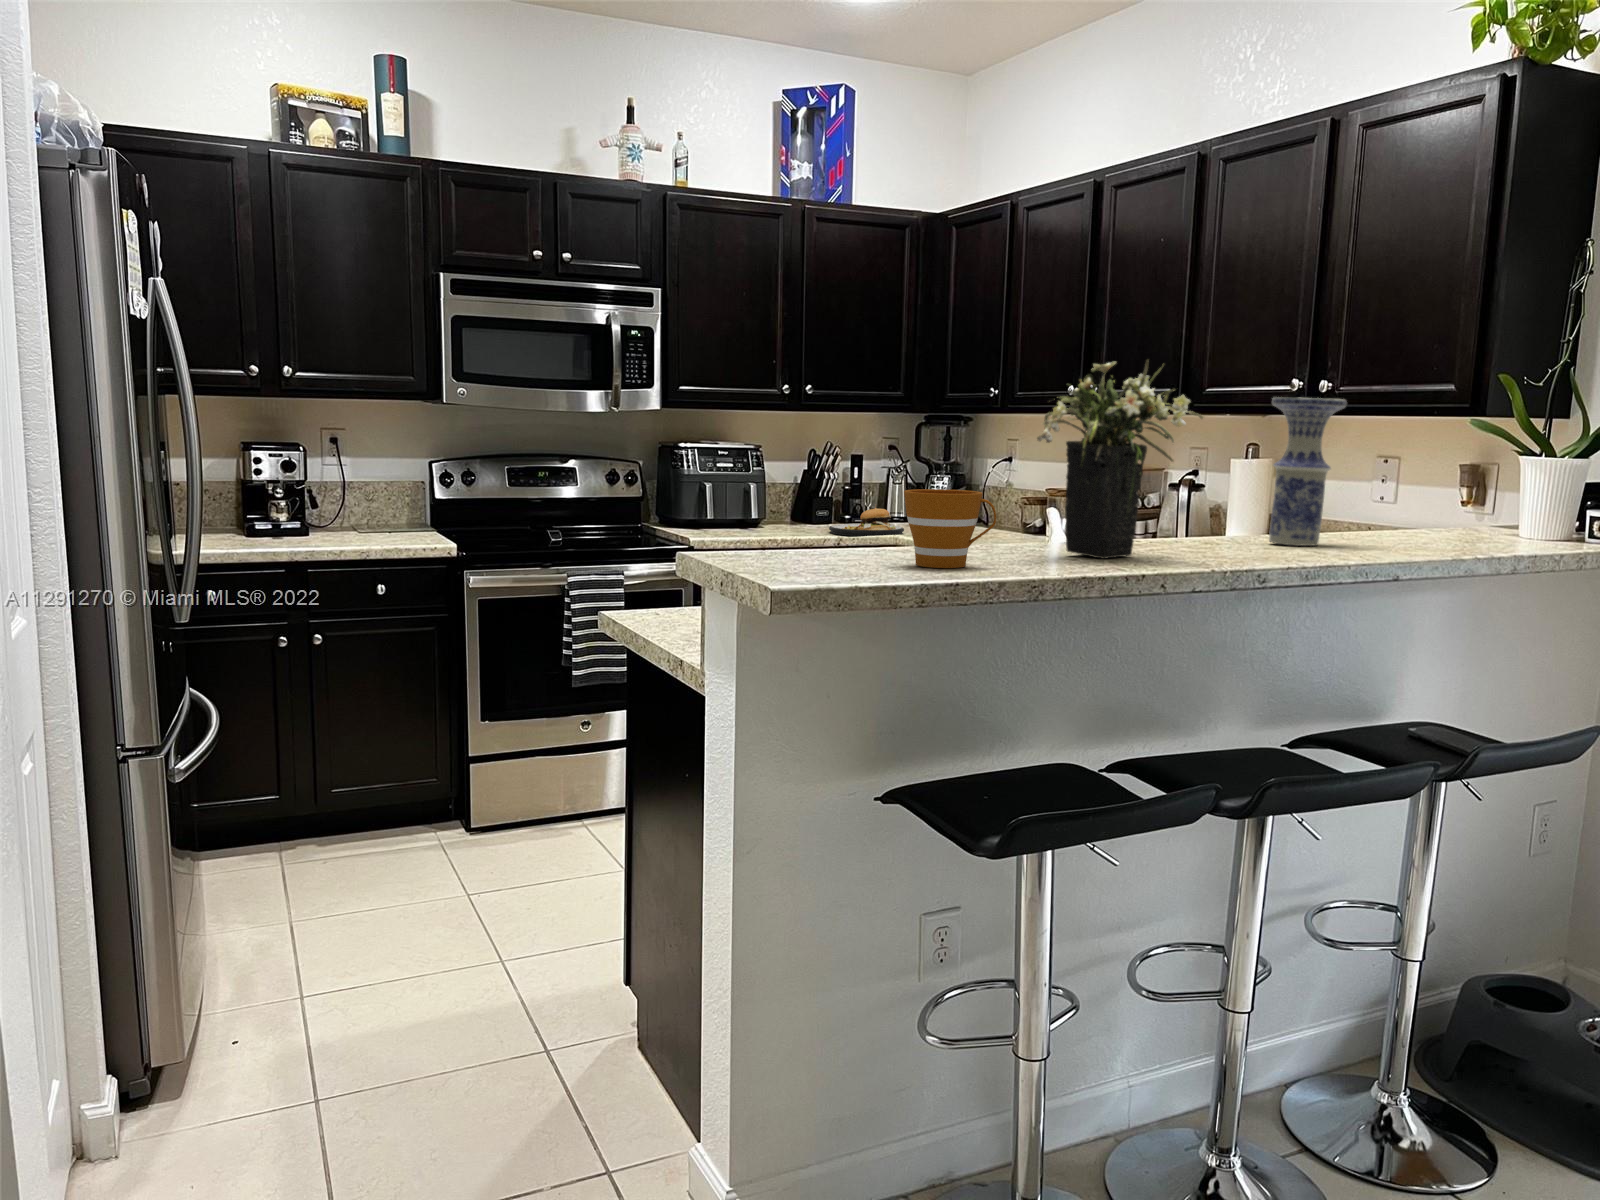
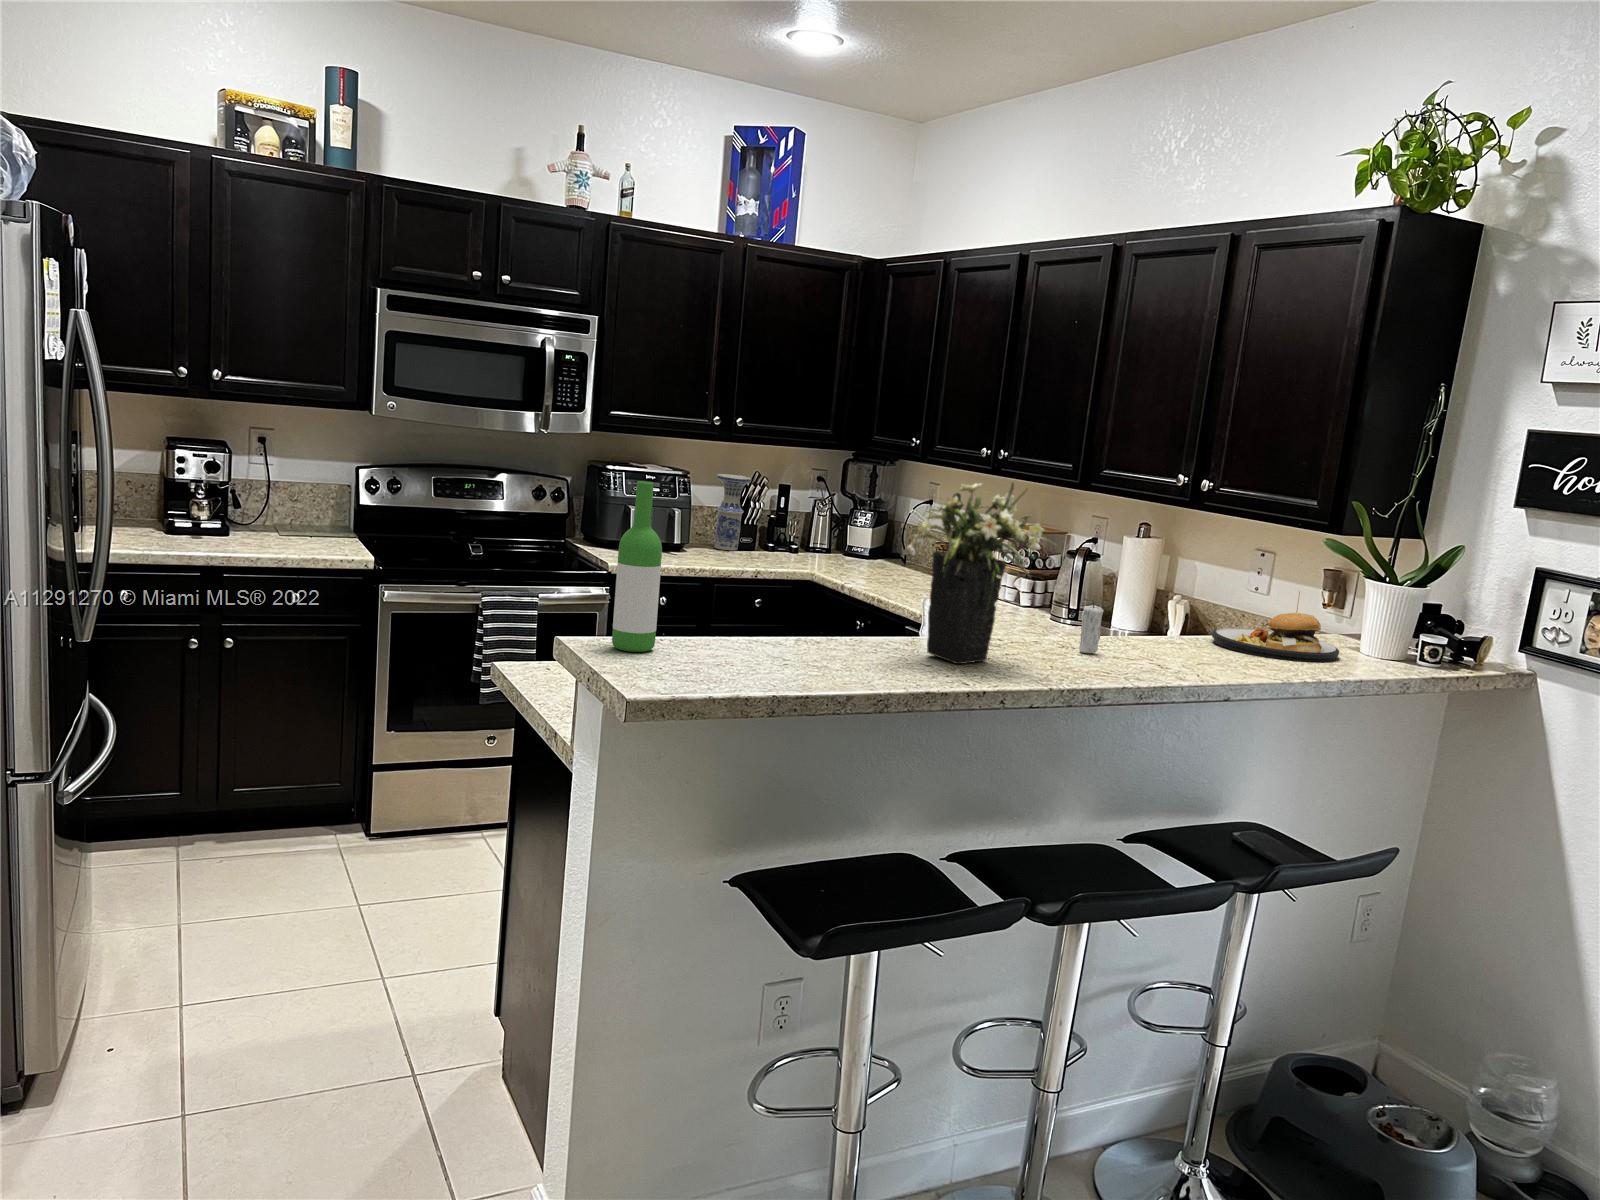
wine bottle: none [736,380,783,563] -> present [612,481,662,652]
vase: present [1269,397,1347,546] -> present [714,474,751,550]
candle: none [1222,487,1246,548] -> present [1079,600,1104,653]
cup: present [904,489,996,568] -> none [771,594,853,673]
plate: present [829,508,904,536] -> present [1212,592,1339,662]

